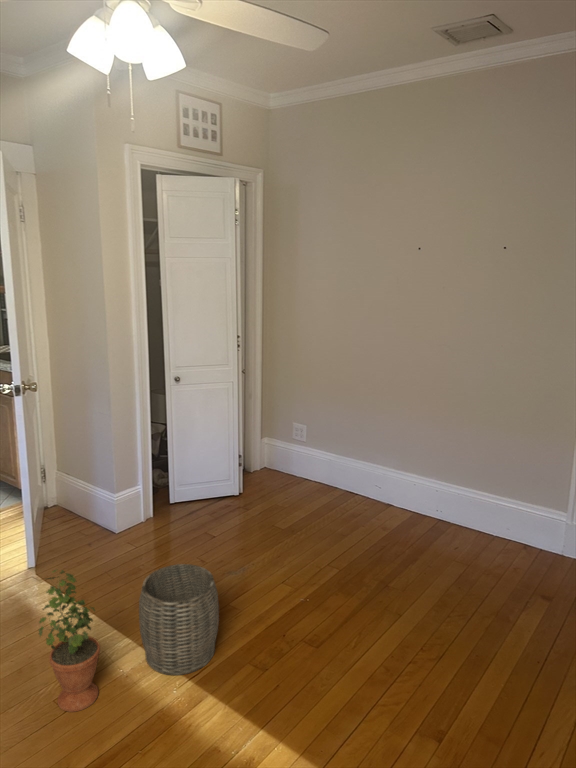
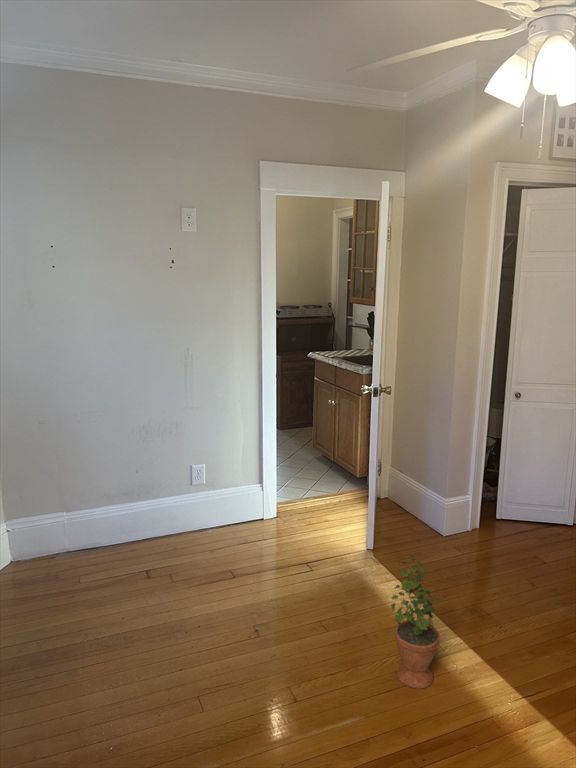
woven basket: present [139,564,219,675] -> none [474,580,559,692]

